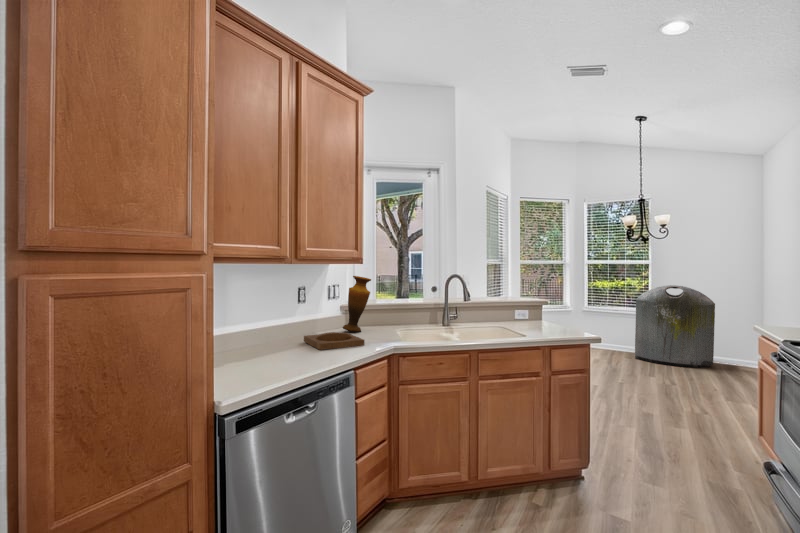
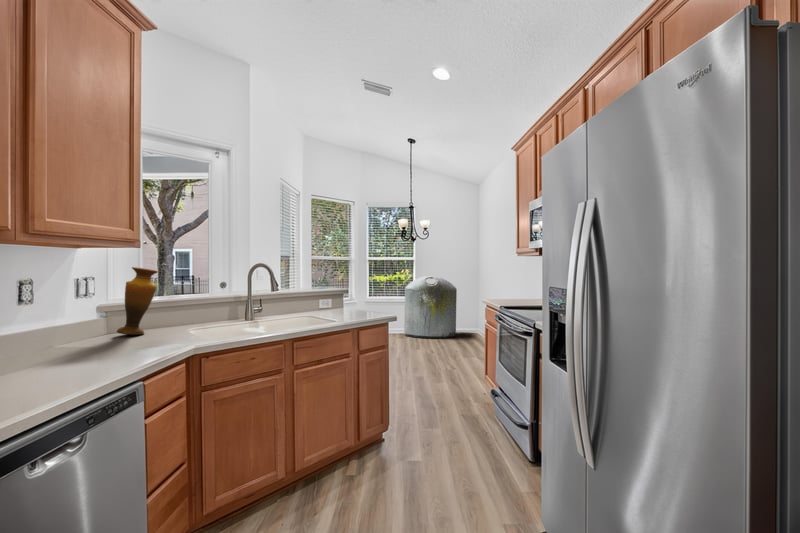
tray: present [304,332,364,350] -> none [54,337,153,363]

